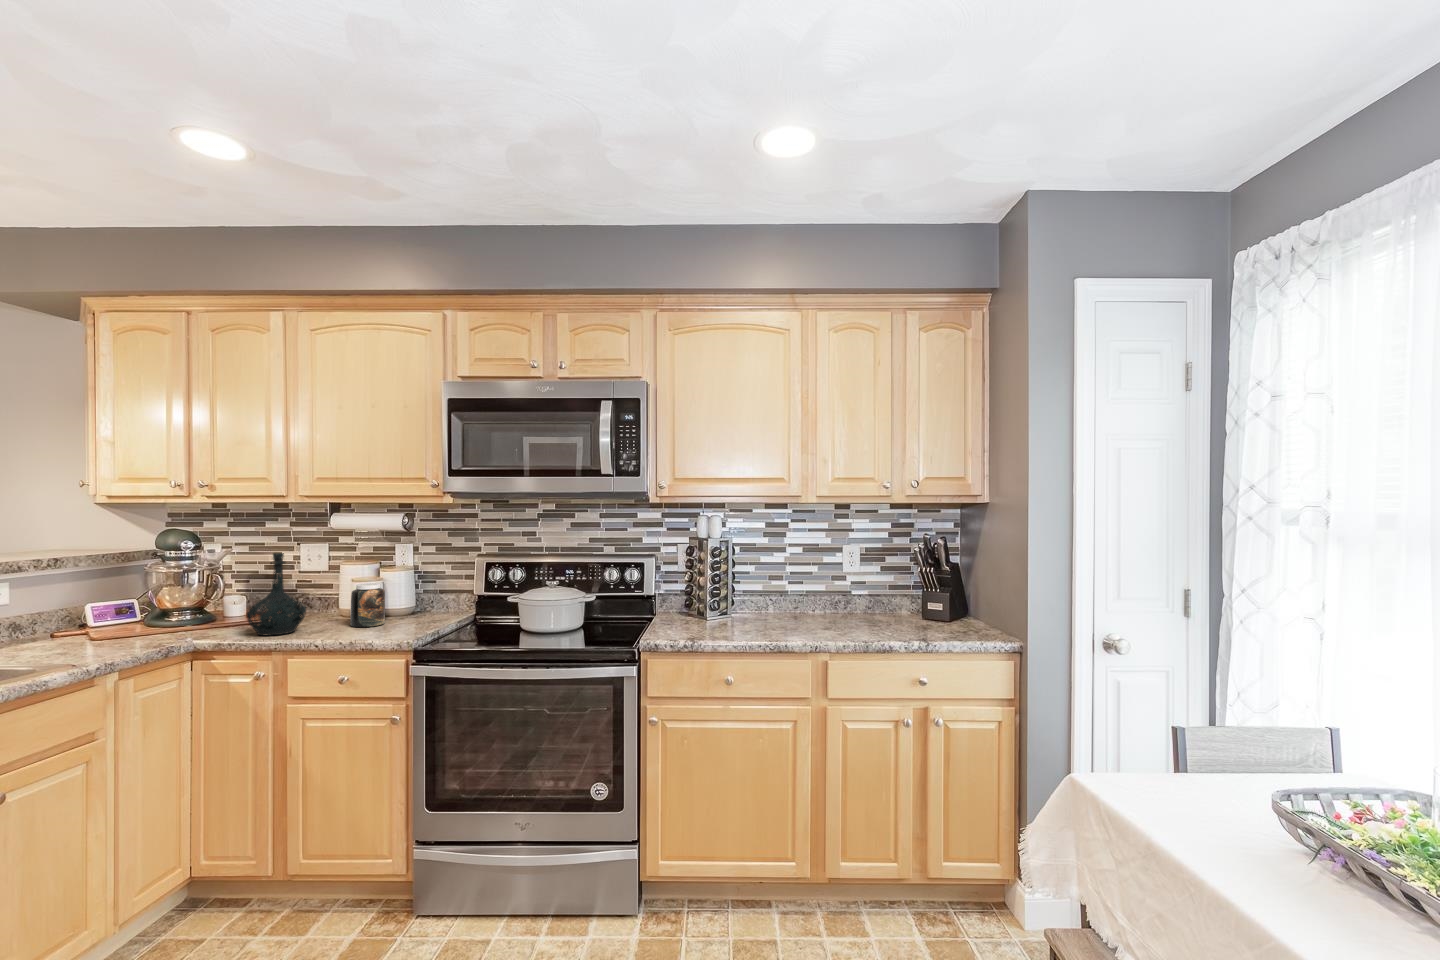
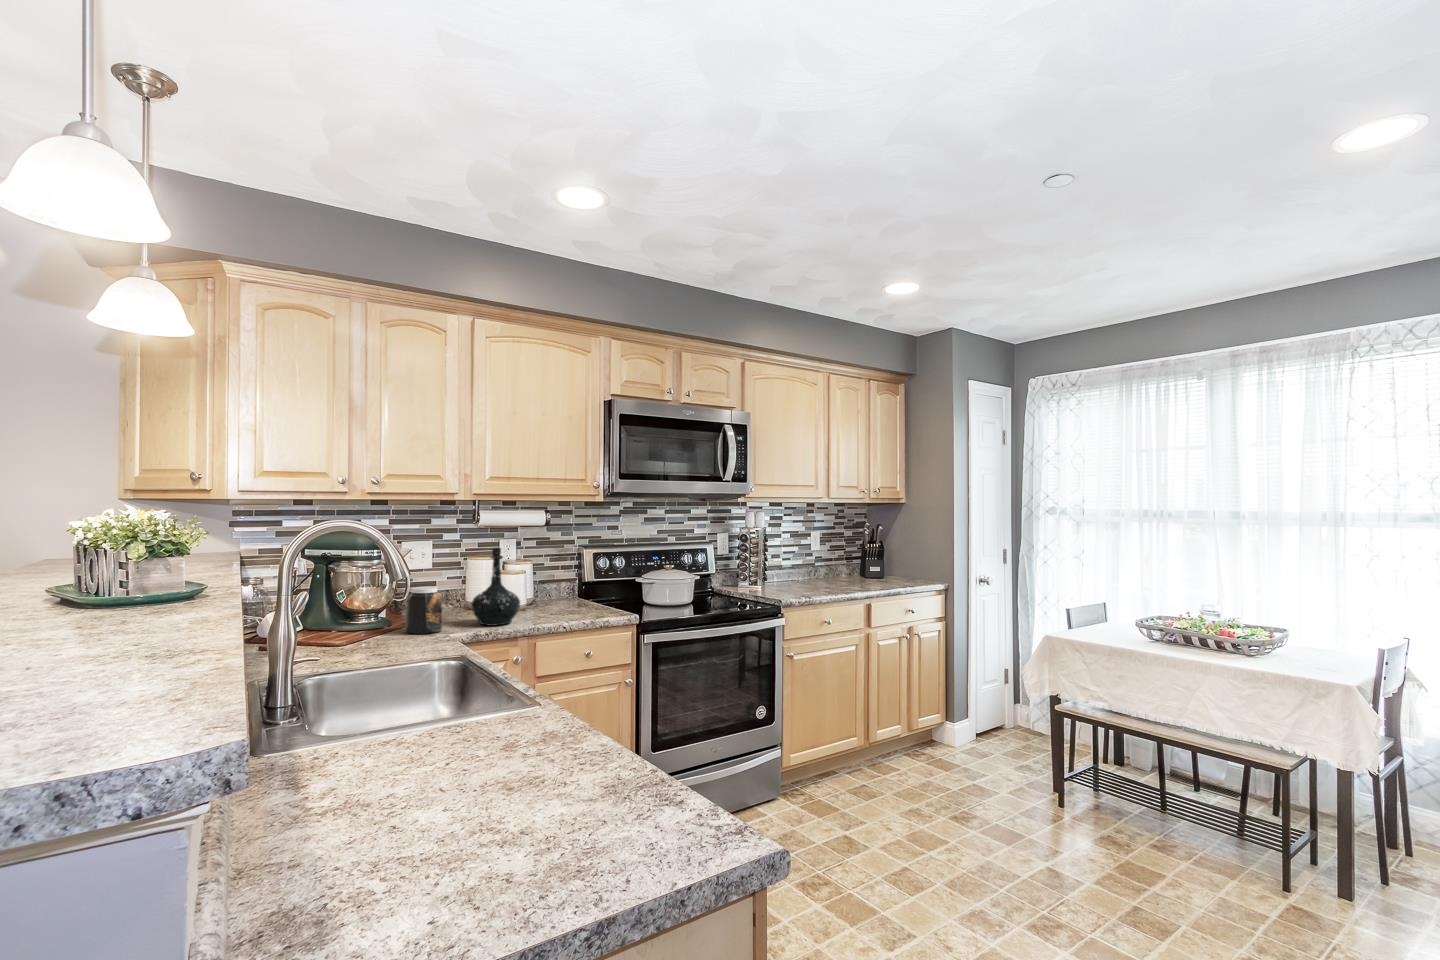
jar: present [350,583,385,627] -> present [406,586,443,634]

